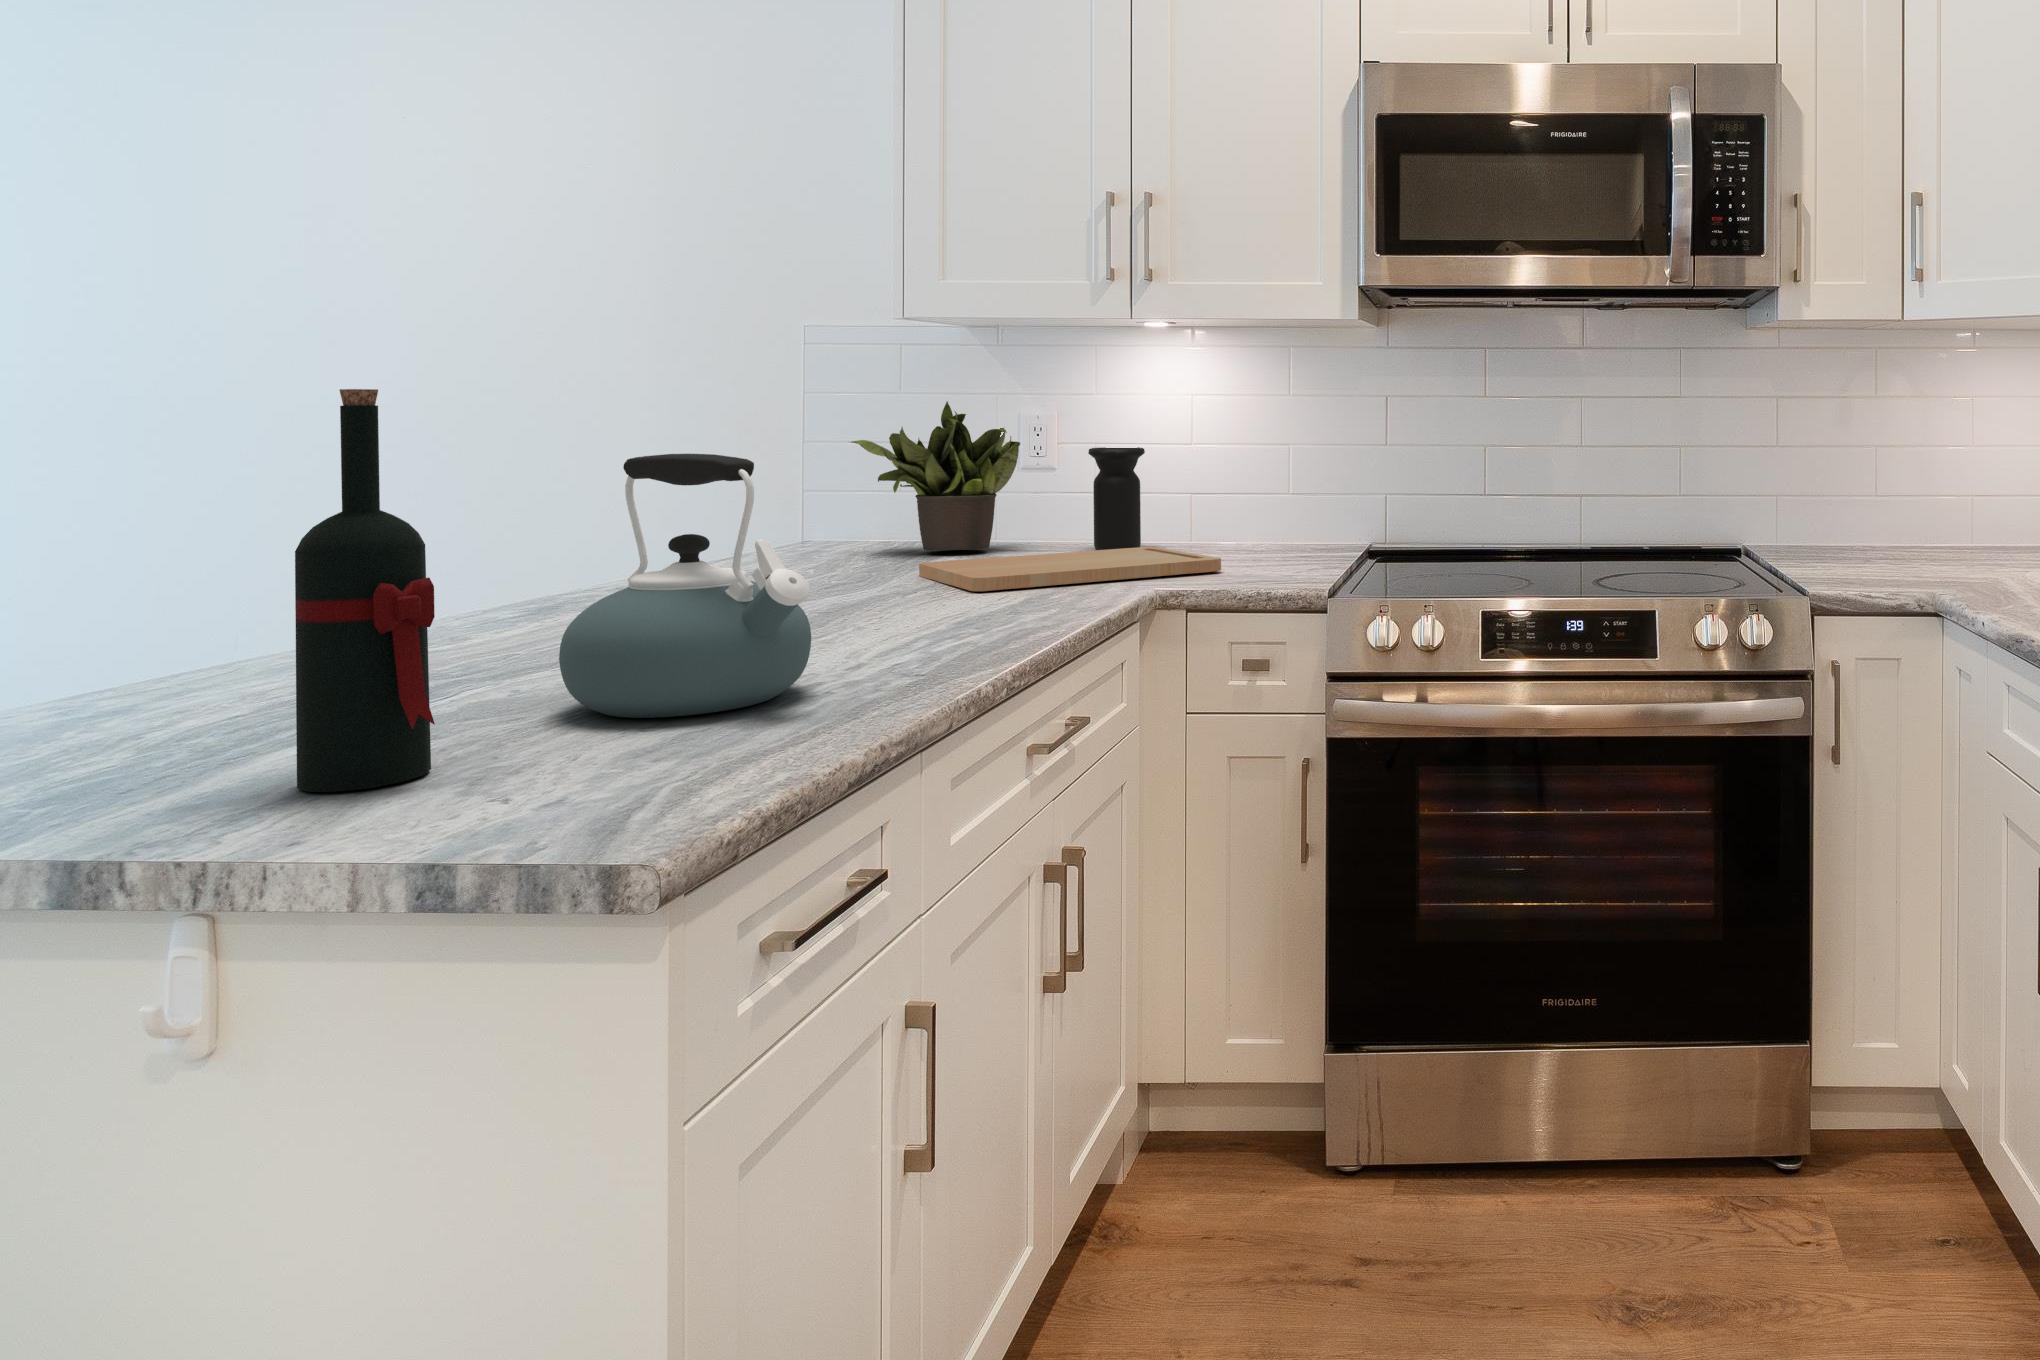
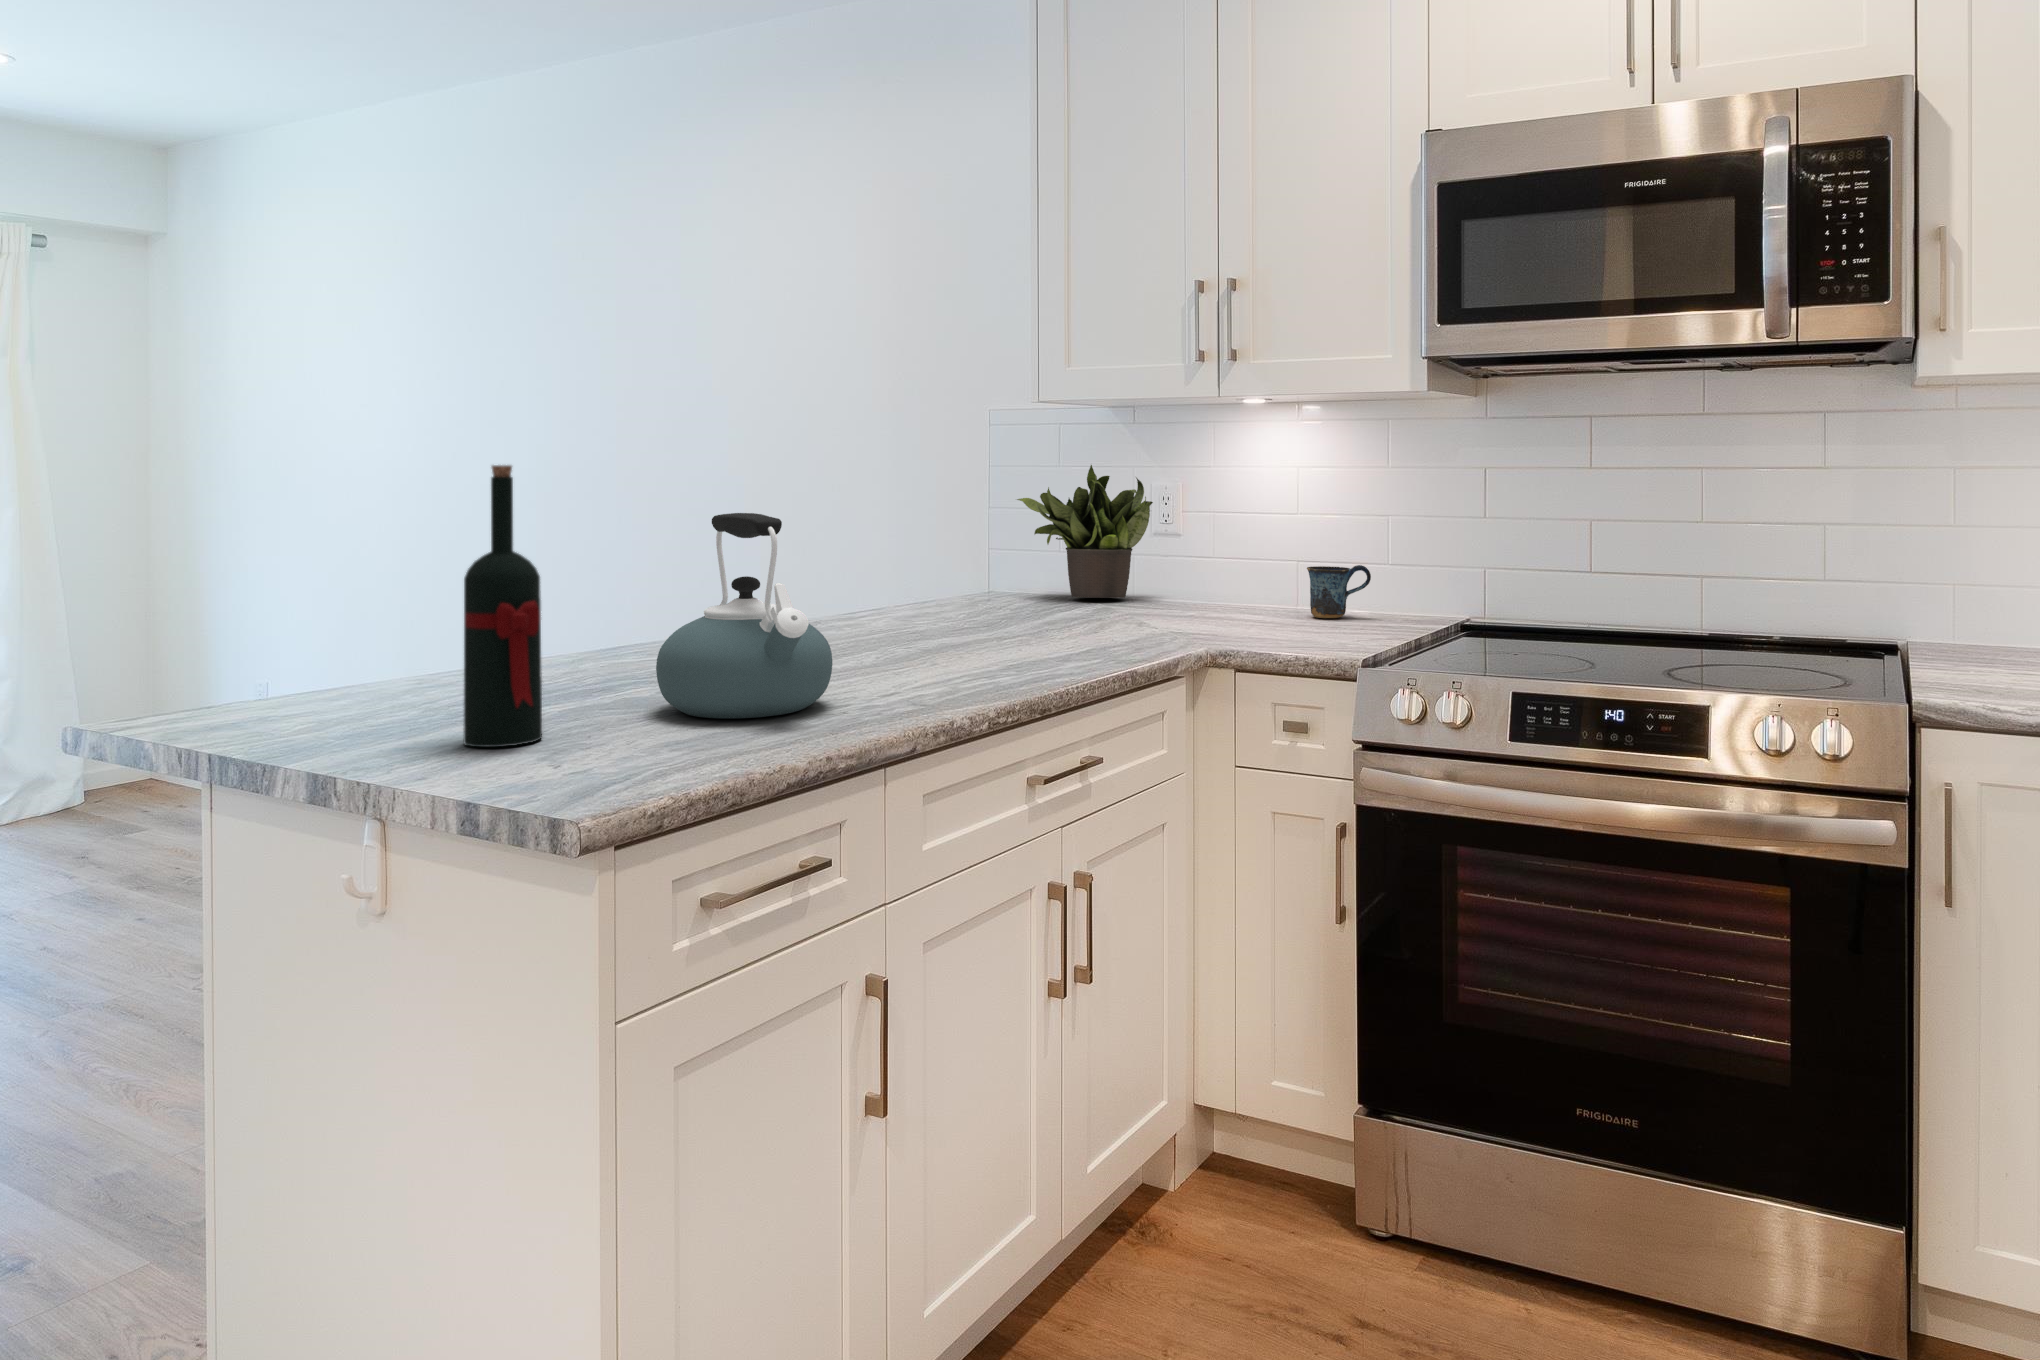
vase: present [1088,447,1145,550] -> none [1208,509,1259,606]
mug: none [1212,501,1279,557] -> present [1307,565,1371,618]
cutting board: present [919,547,1221,591] -> none [1041,604,1291,636]

